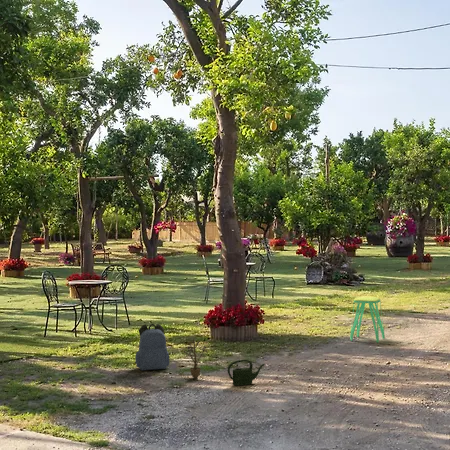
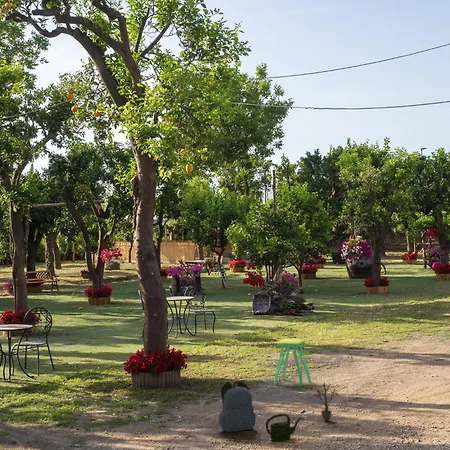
backpack: present [135,324,170,370] -> present [219,381,256,432]
decorative plant: present [181,341,207,378] -> present [313,382,338,421]
watering can: present [227,360,265,386] -> present [265,414,302,441]

